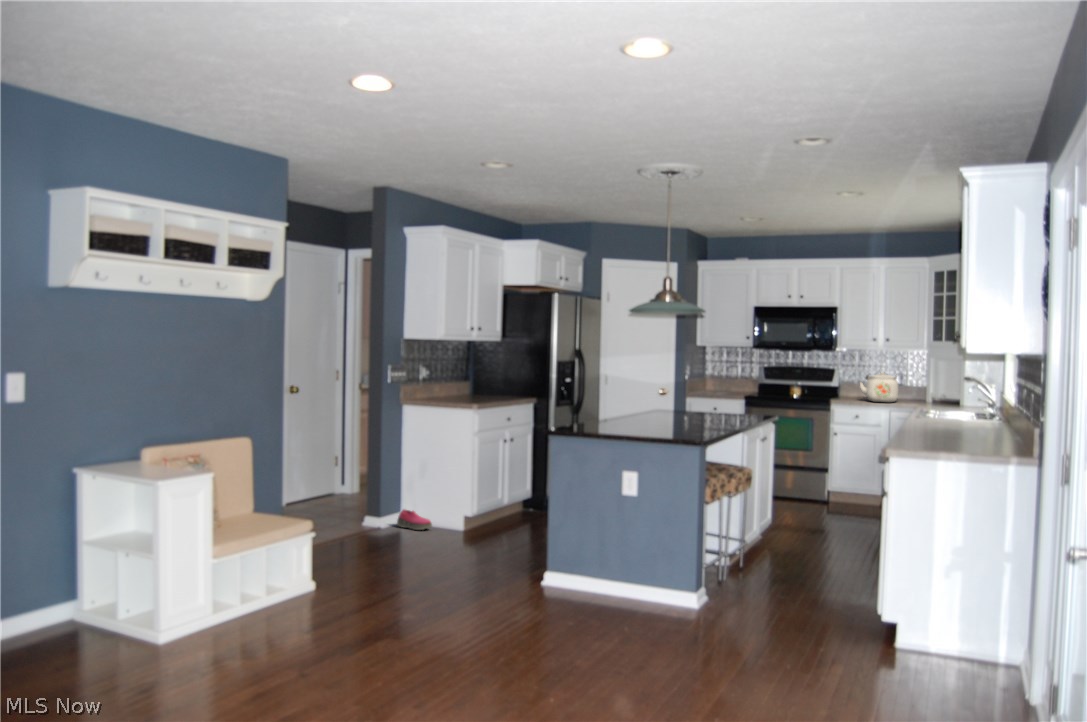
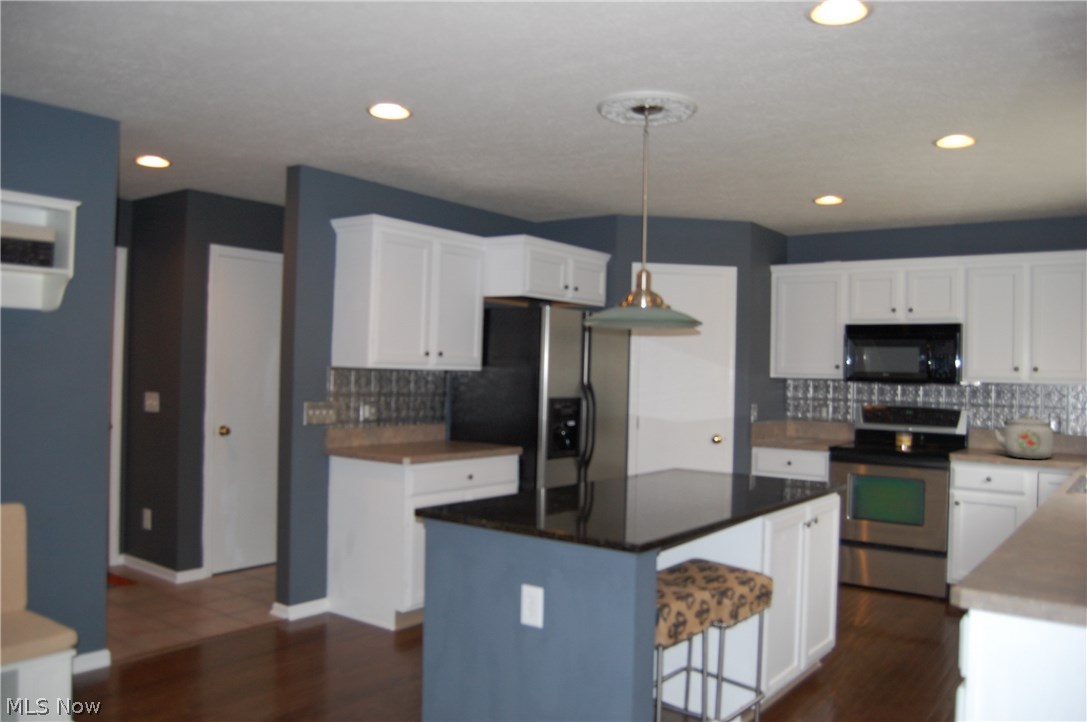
shoe: present [397,510,432,530] -> none [312,596,353,627]

